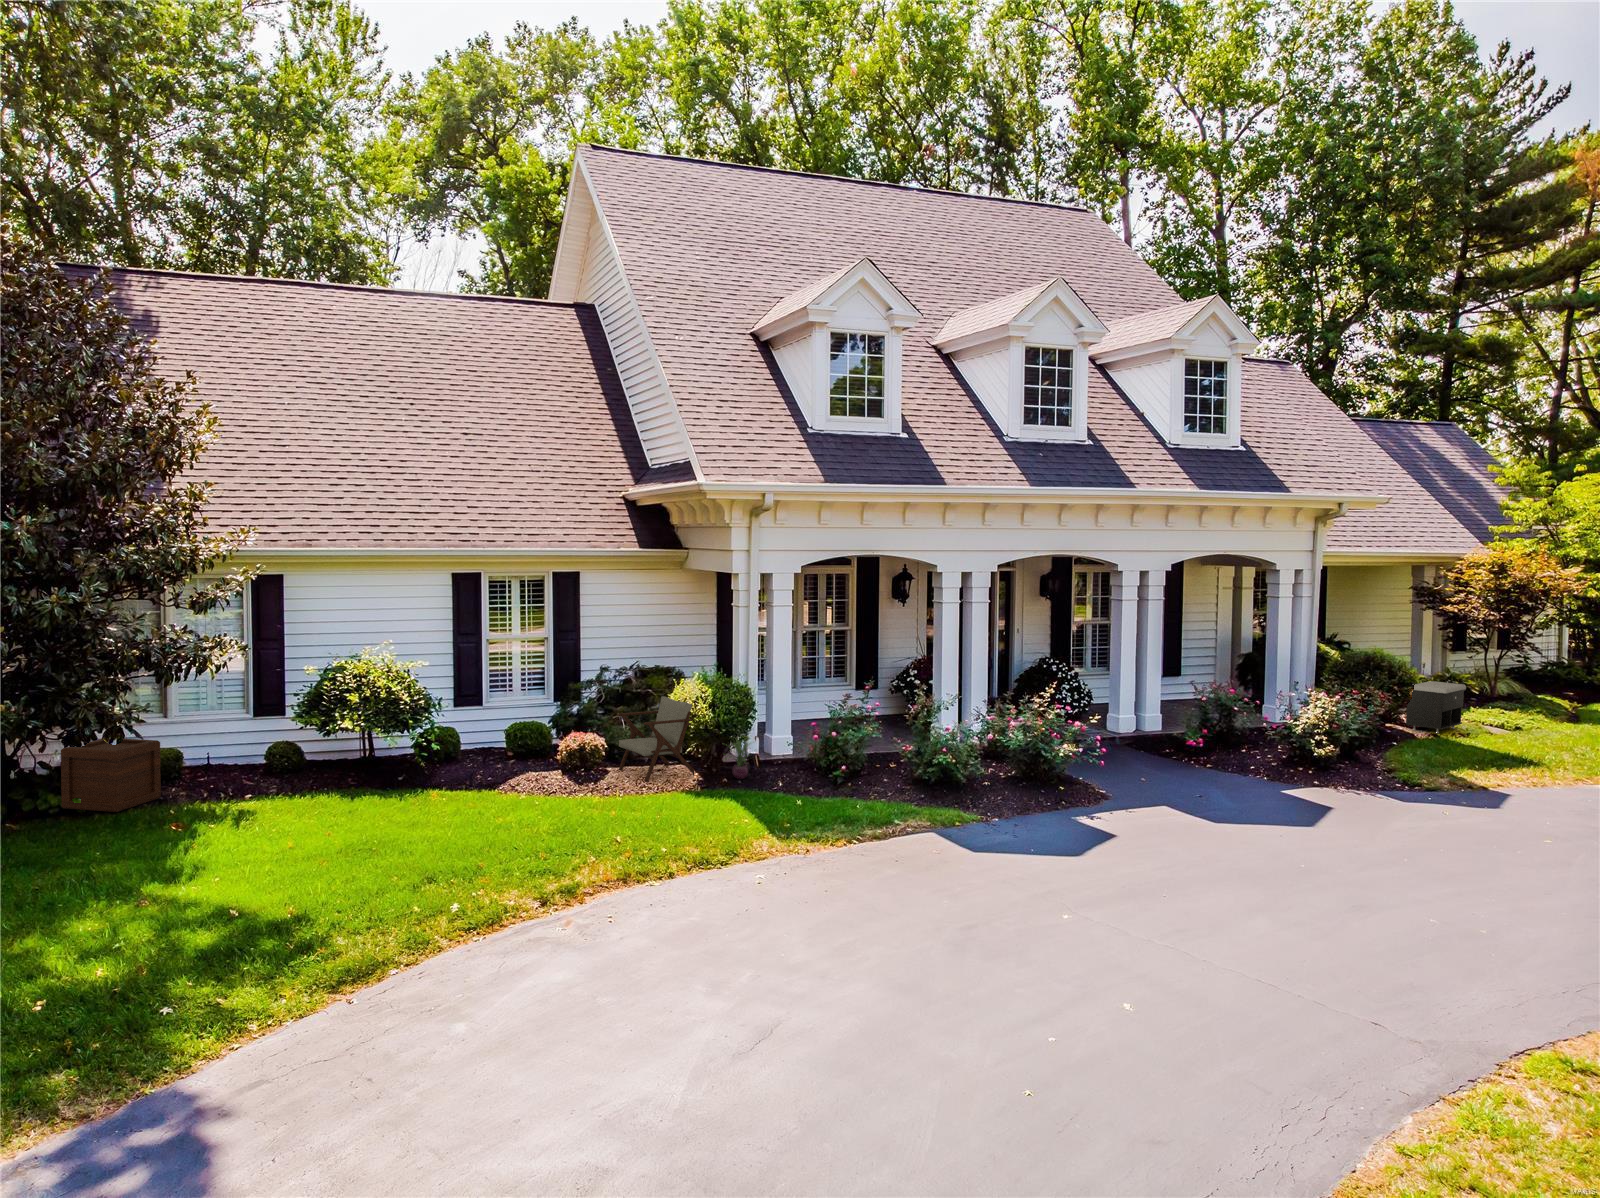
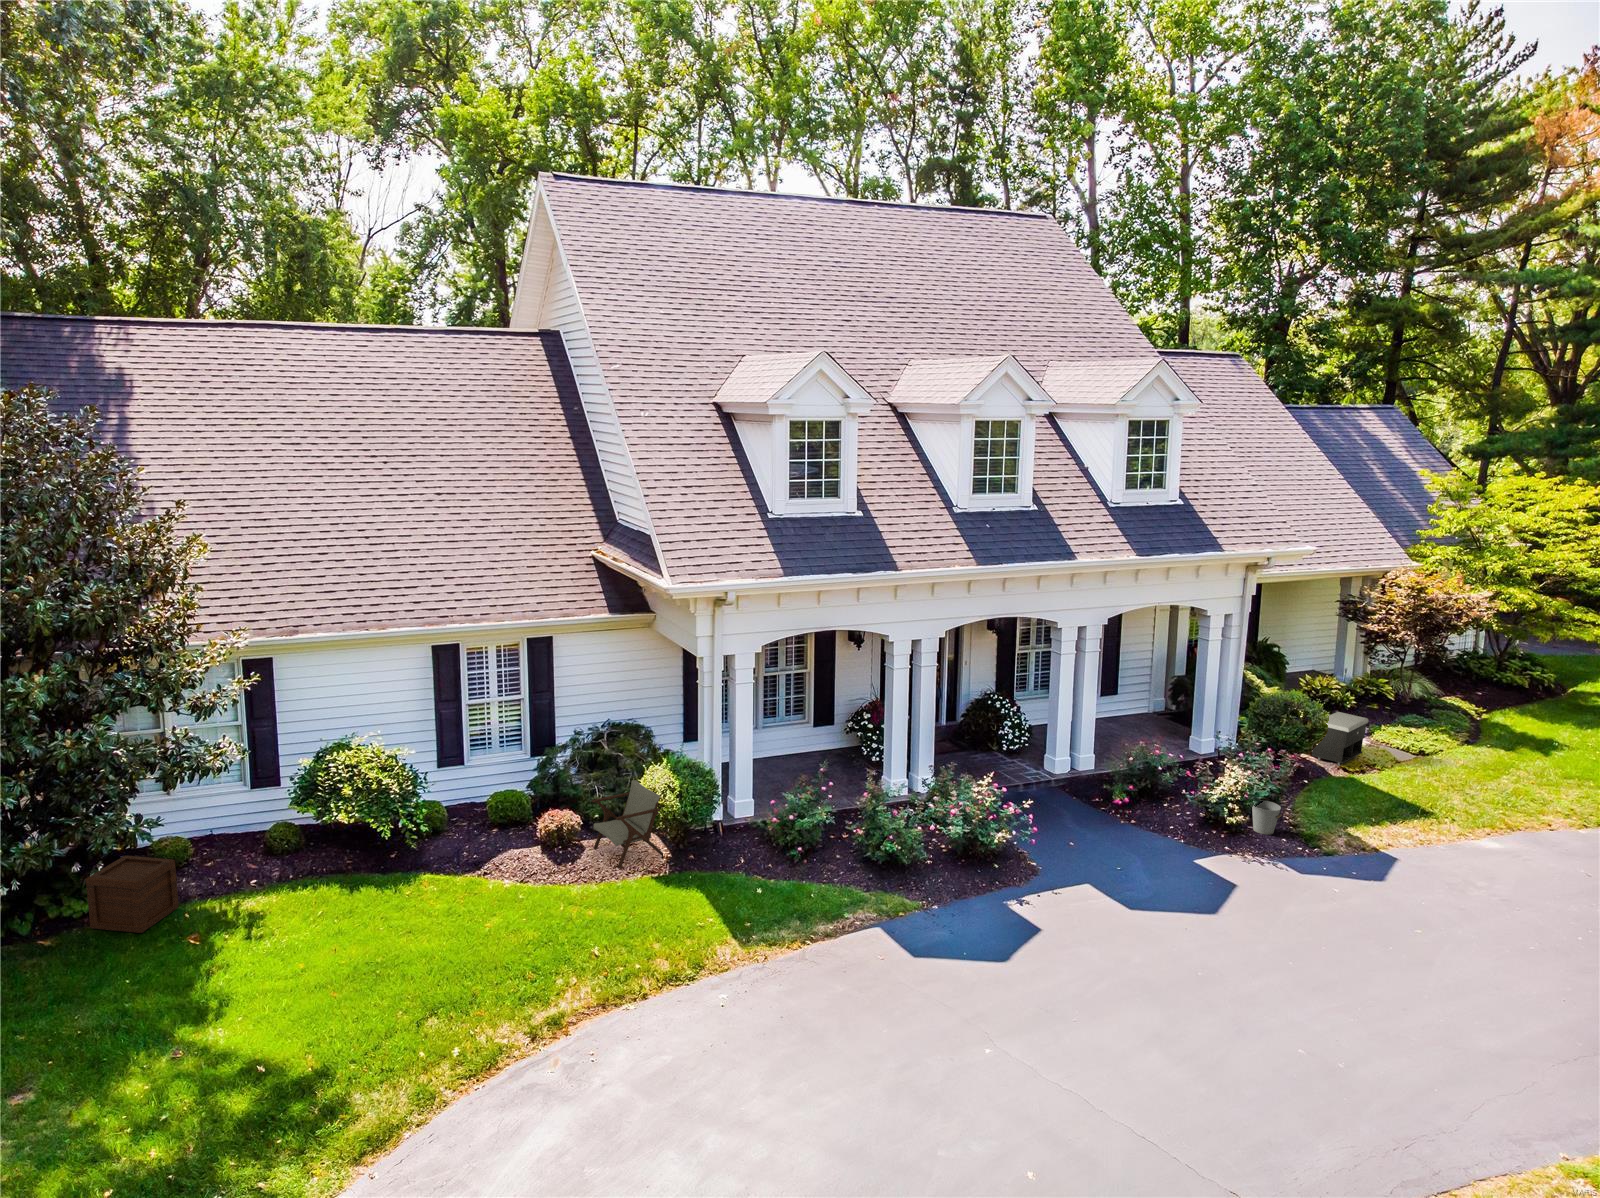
bucket: none [1348,738,1383,773] -> present [1252,801,1281,835]
decorative plant: present [725,739,749,779] -> none [683,819,724,861]

